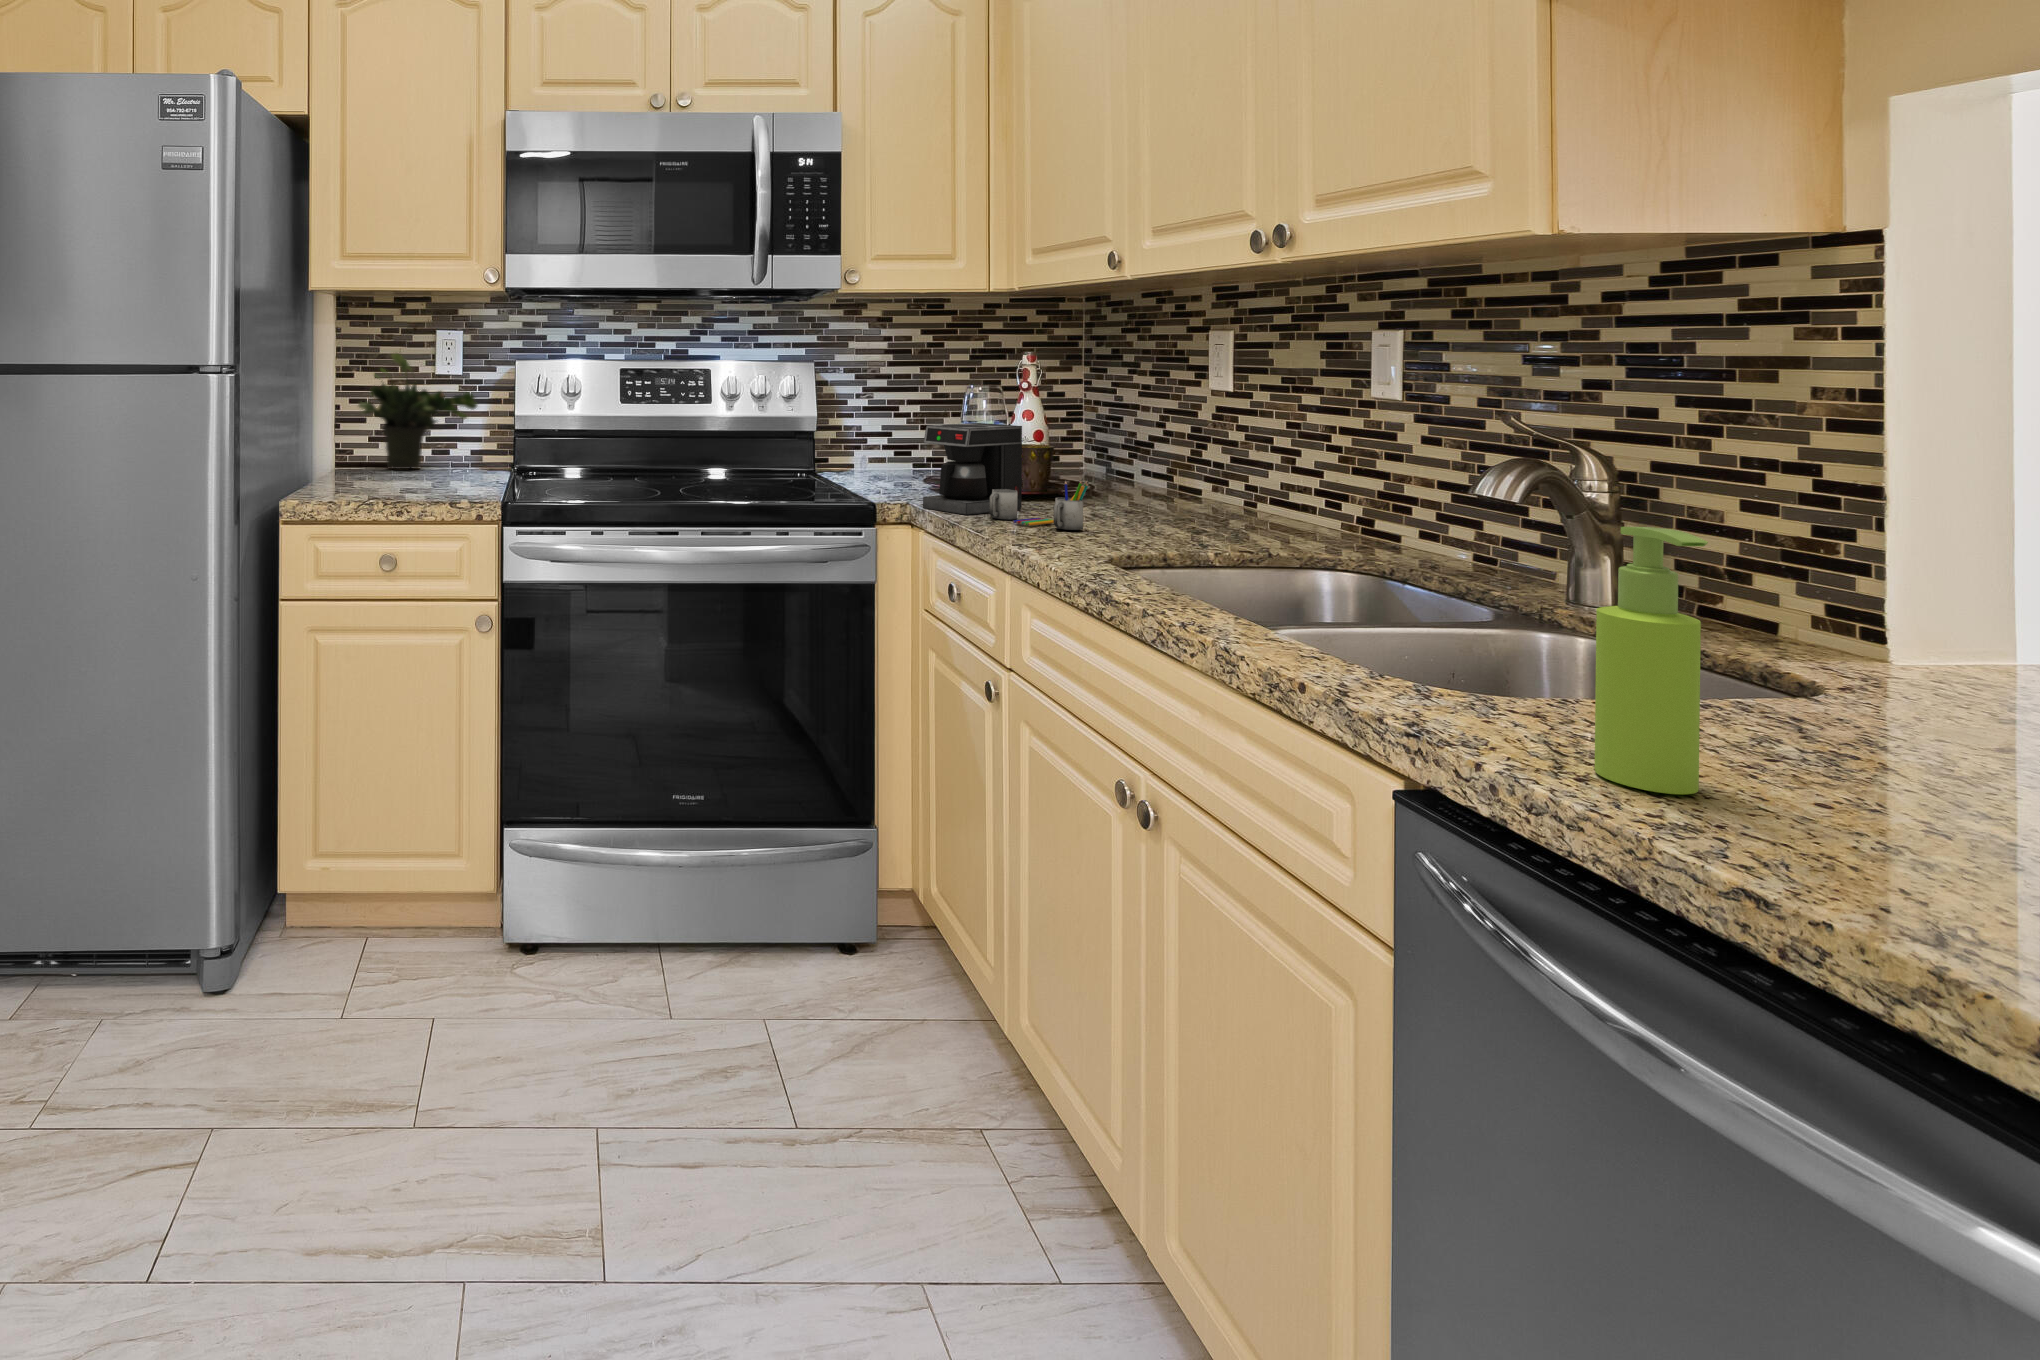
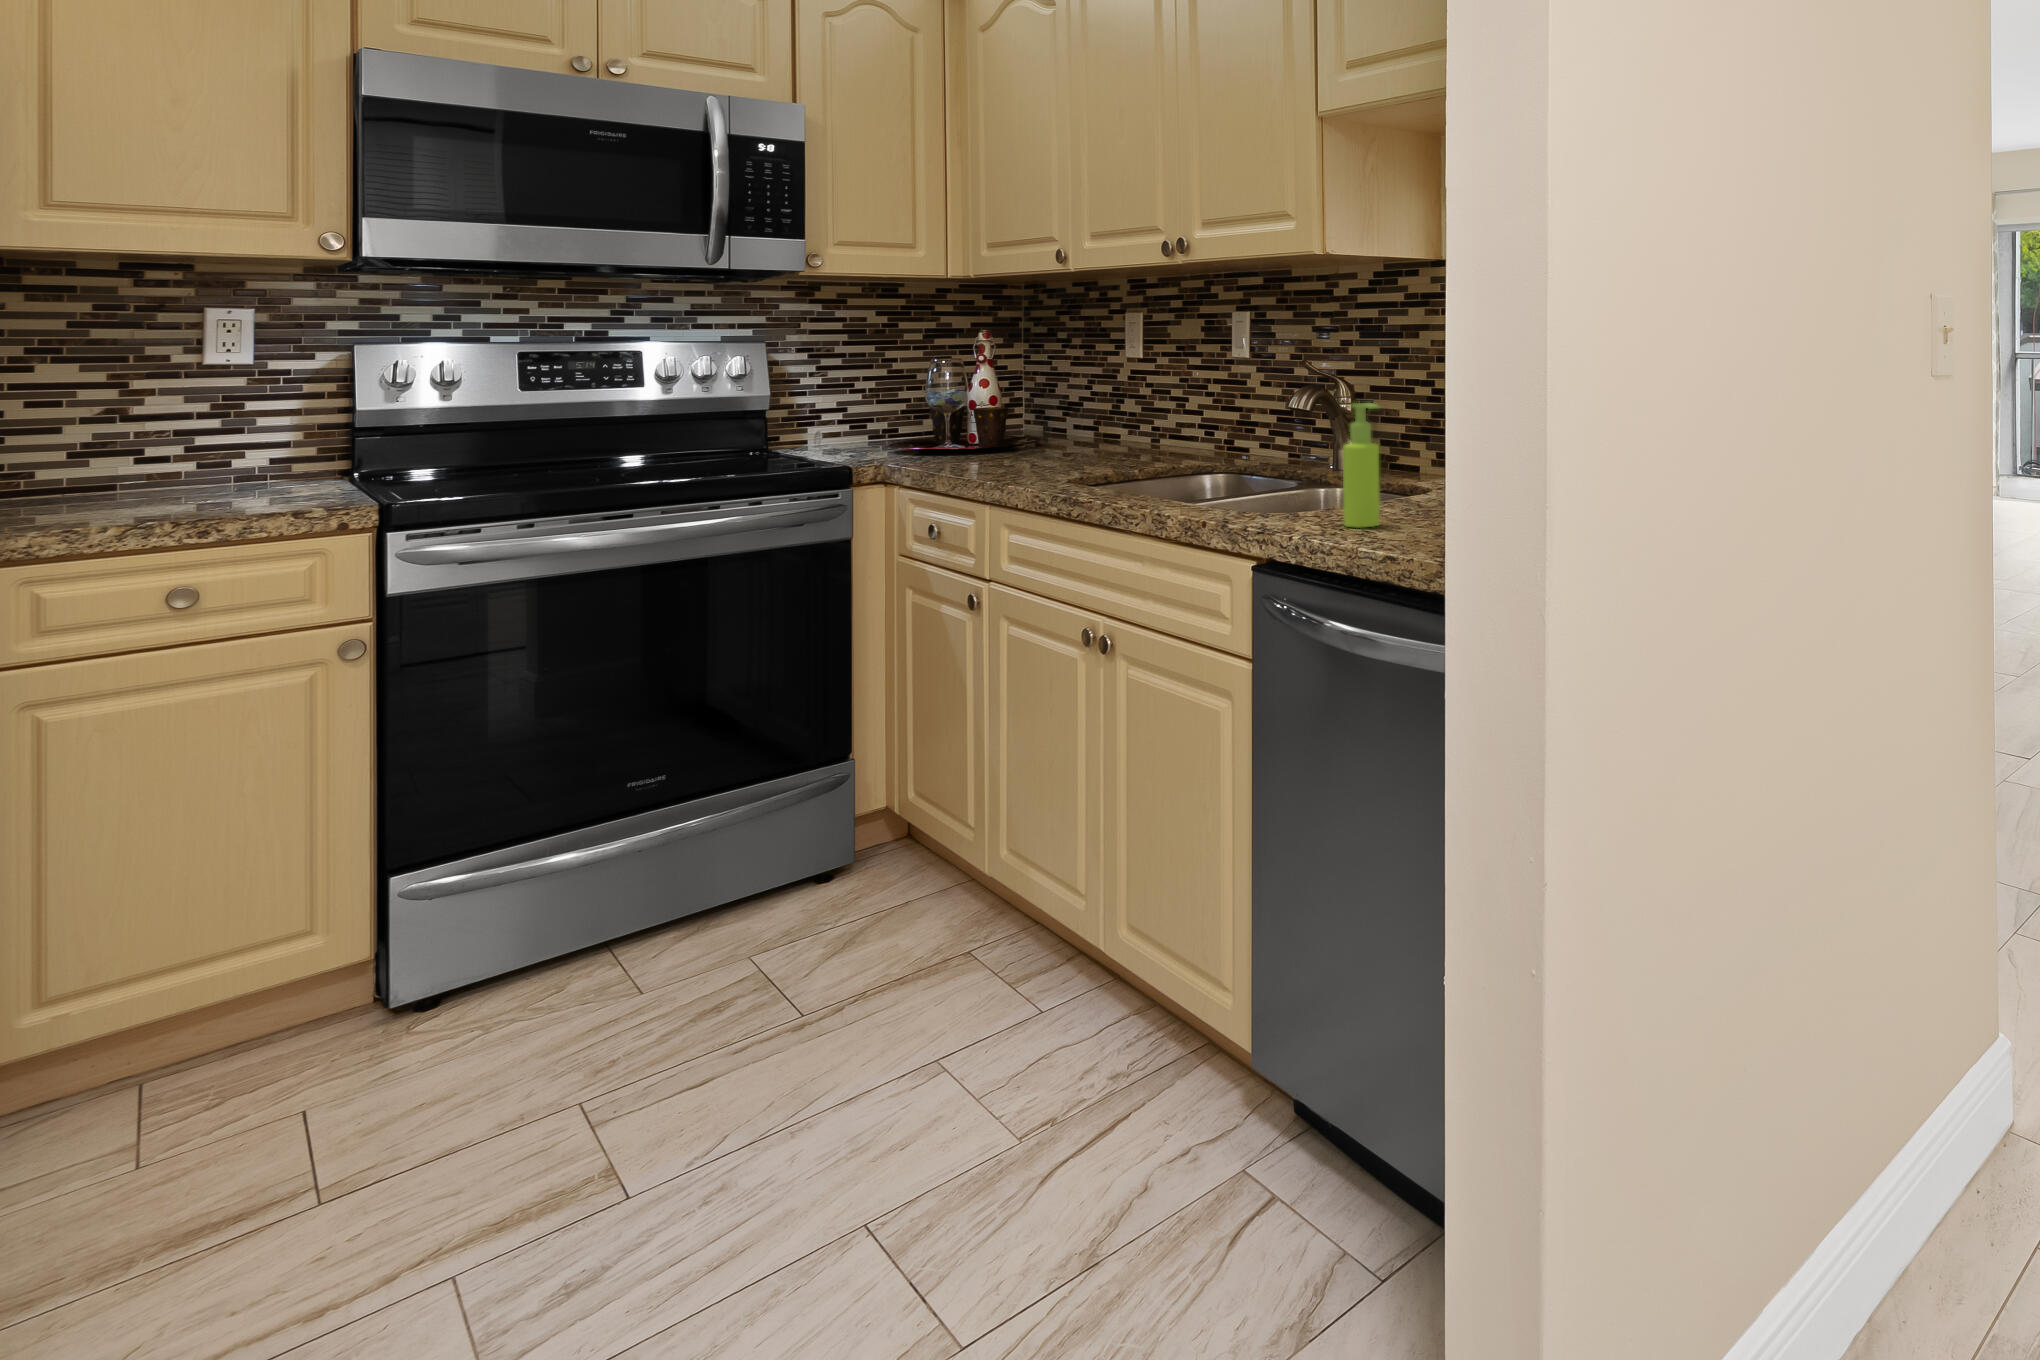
potted plant: present [359,353,477,469] -> none [61,335,302,494]
coffee maker: present [923,423,1089,530] -> none [906,391,1053,470]

